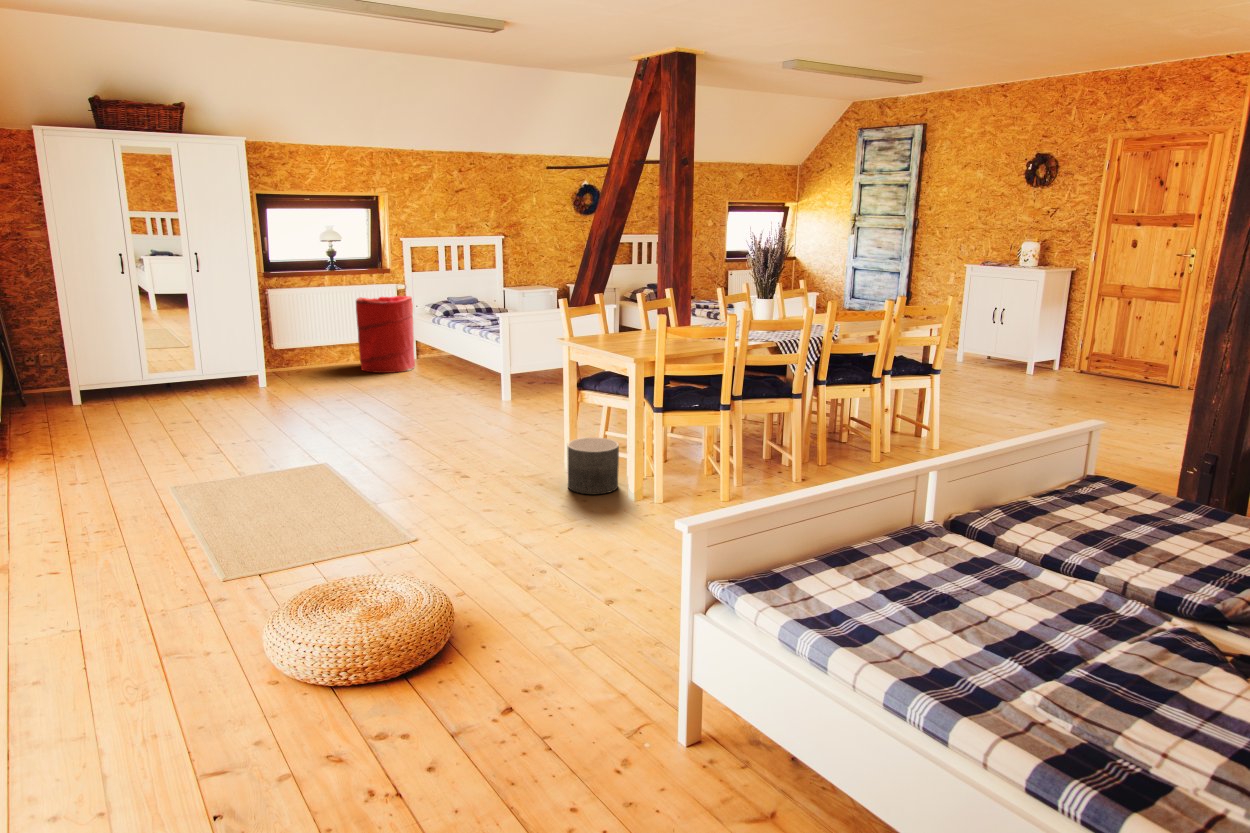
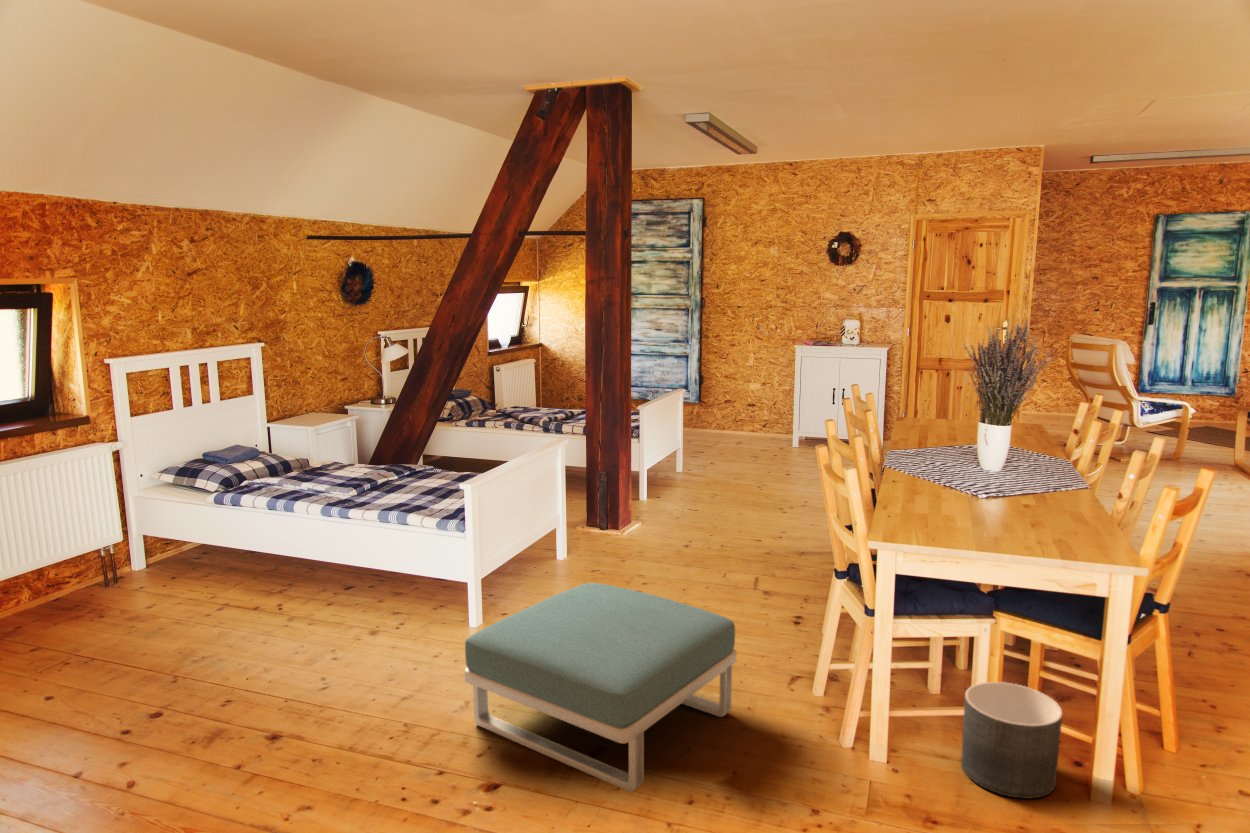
laundry hamper: present [356,296,415,373] -> none [54,467,190,630]
footstool: none [419,371,537,450] -> present [464,583,737,792]

